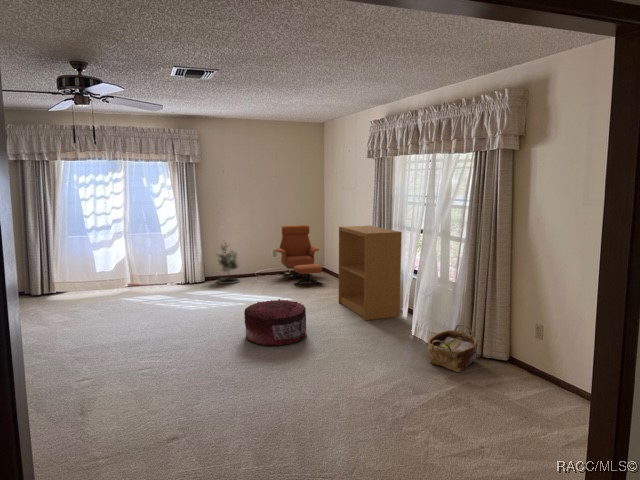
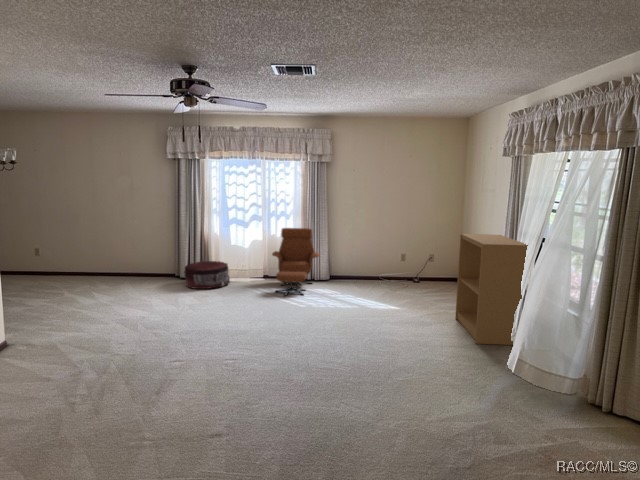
lounge chair: present [276,225,322,286] -> present [272,228,319,296]
potted tree: present [217,243,240,284] -> none [339,240,365,284]
pouf: present [244,299,306,346] -> present [184,261,230,289]
woven basket: present [428,324,477,372] -> none [531,369,603,431]

